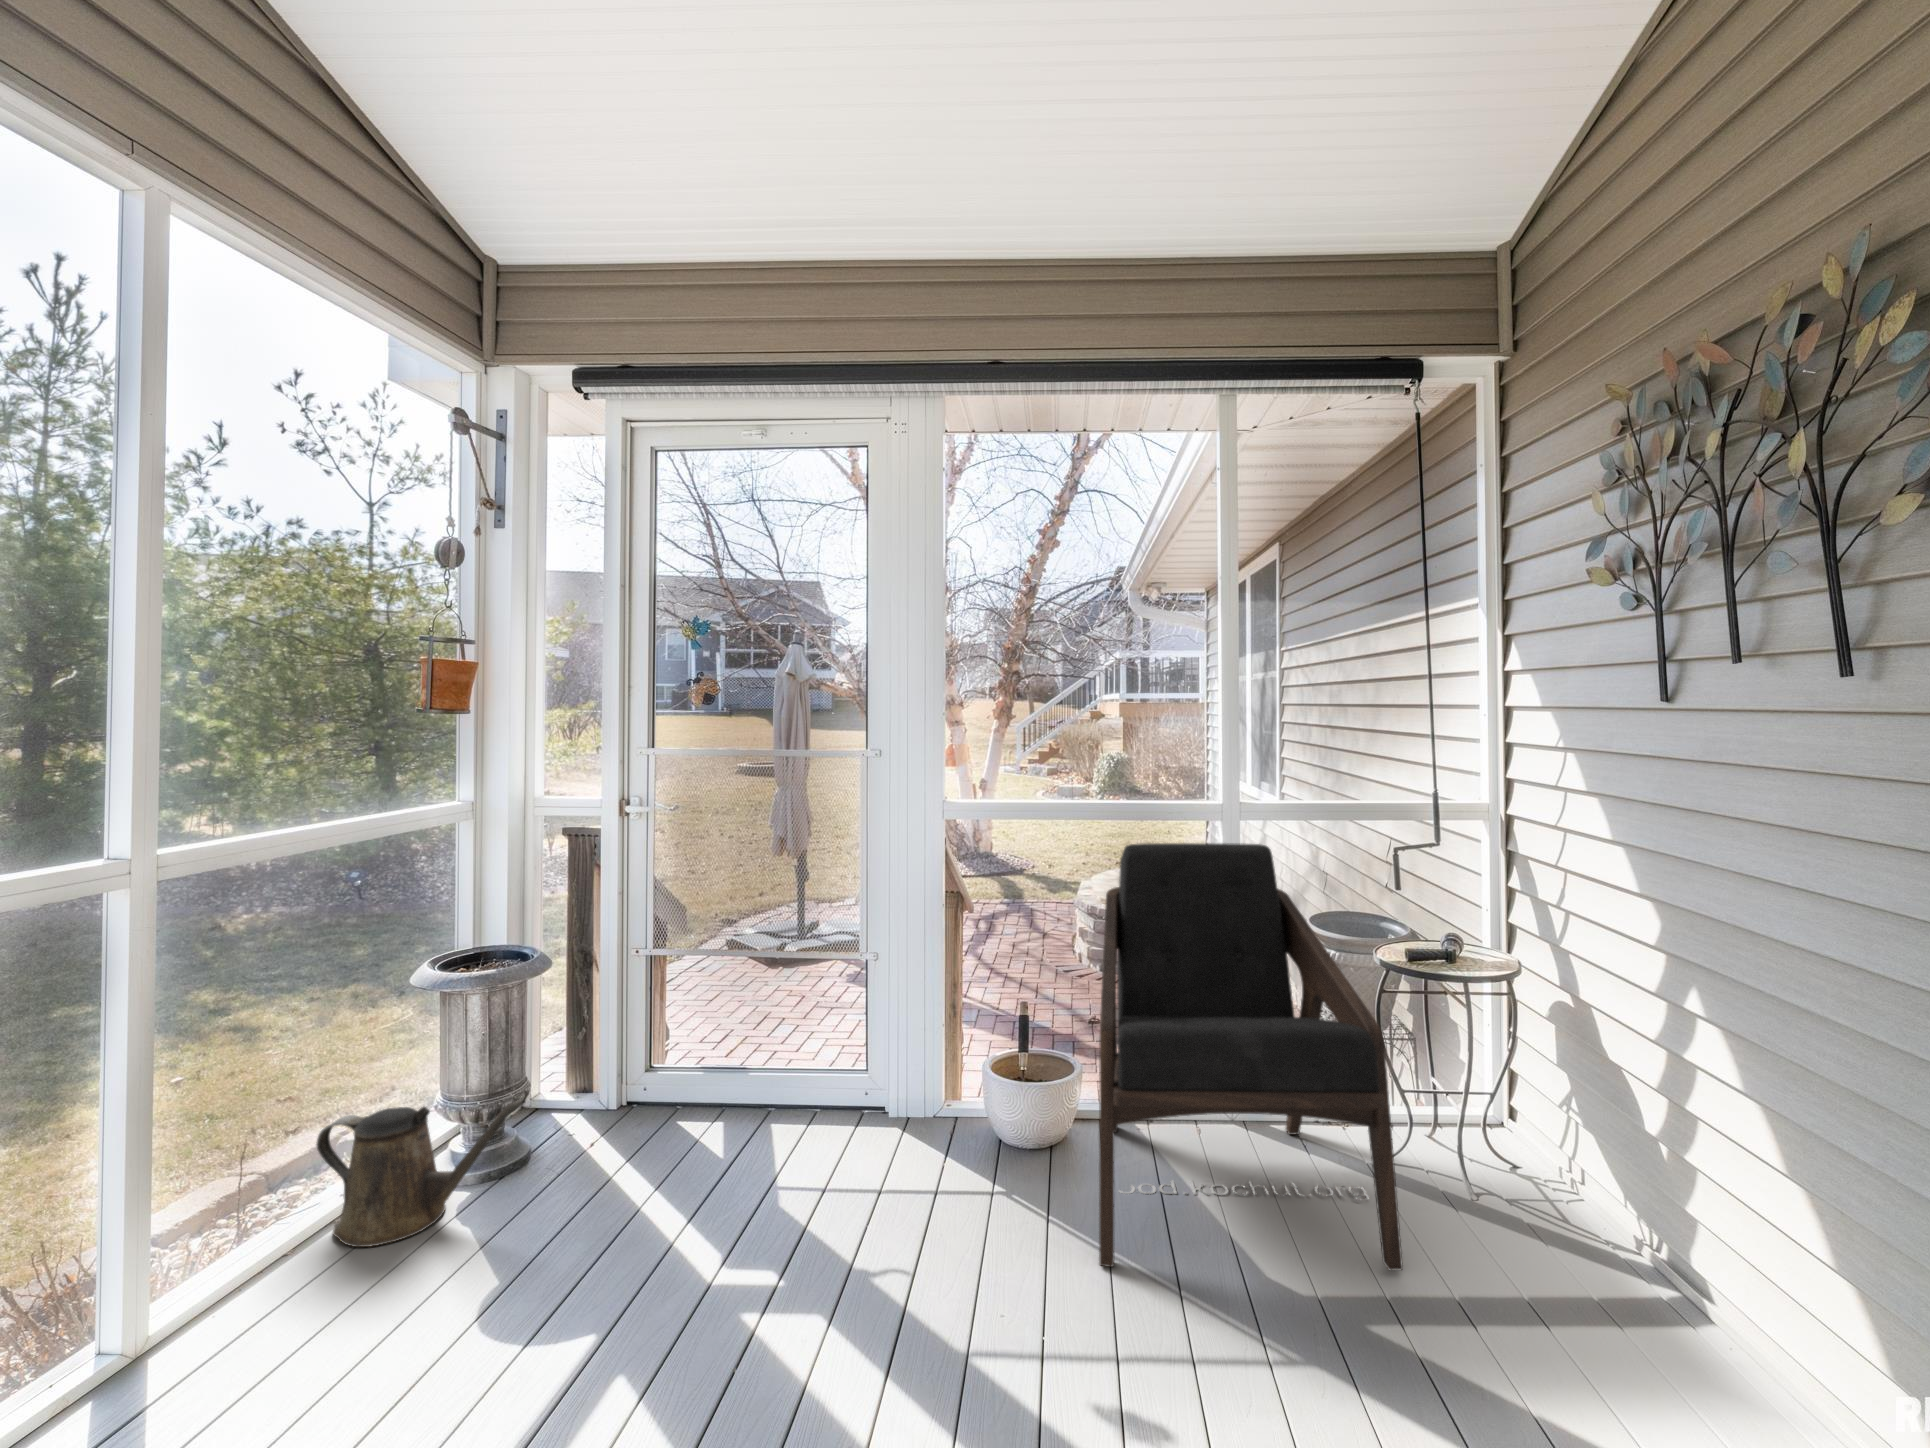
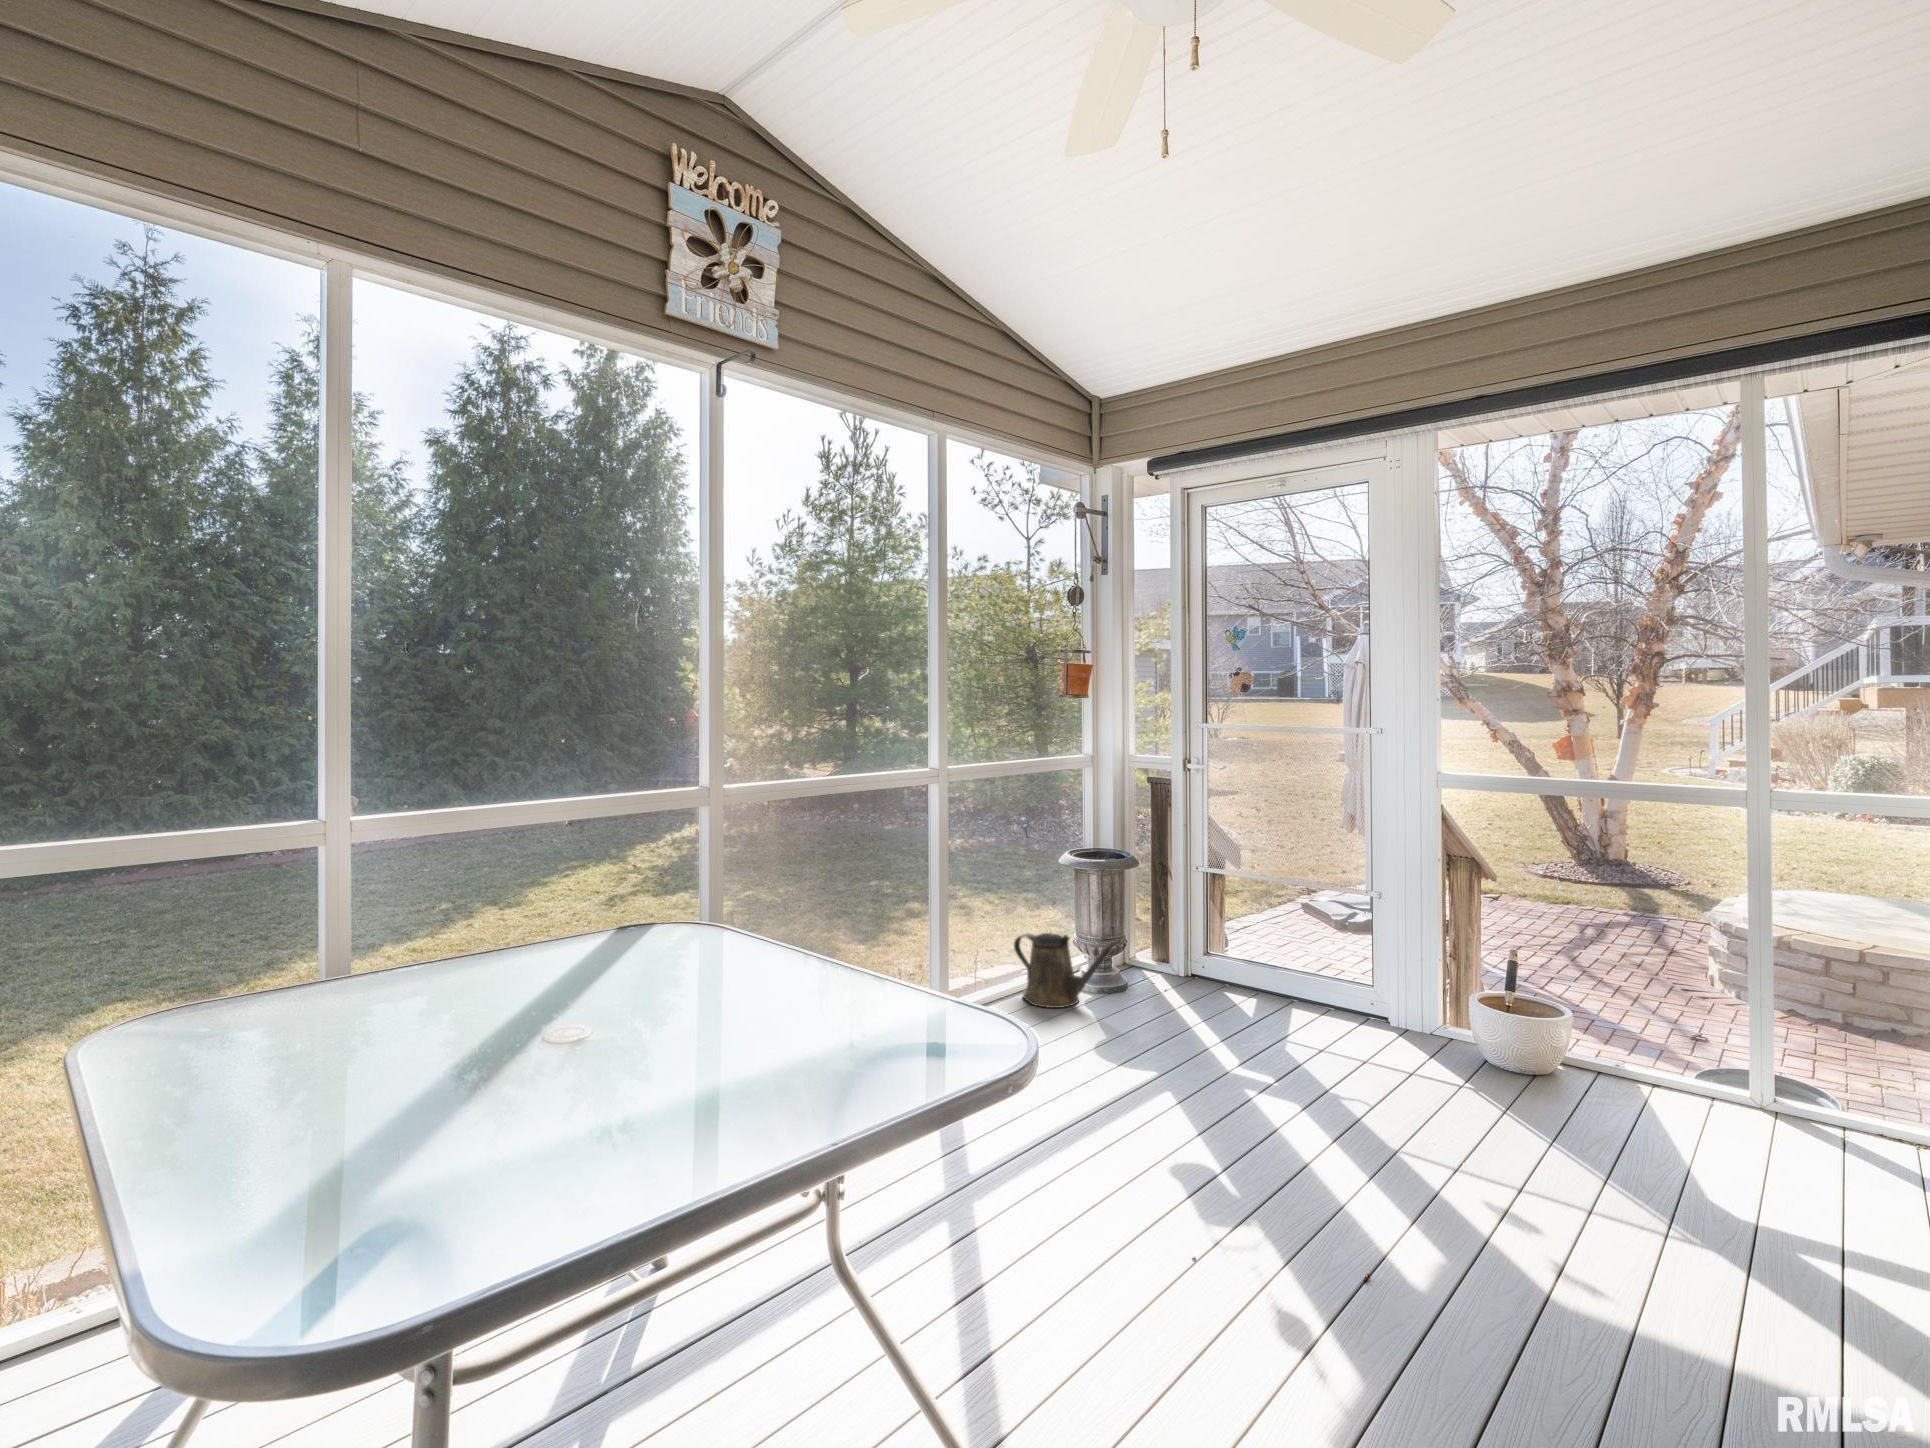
lounge chair: present [1099,843,1403,1271] -> none [1532,821,1882,1230]

